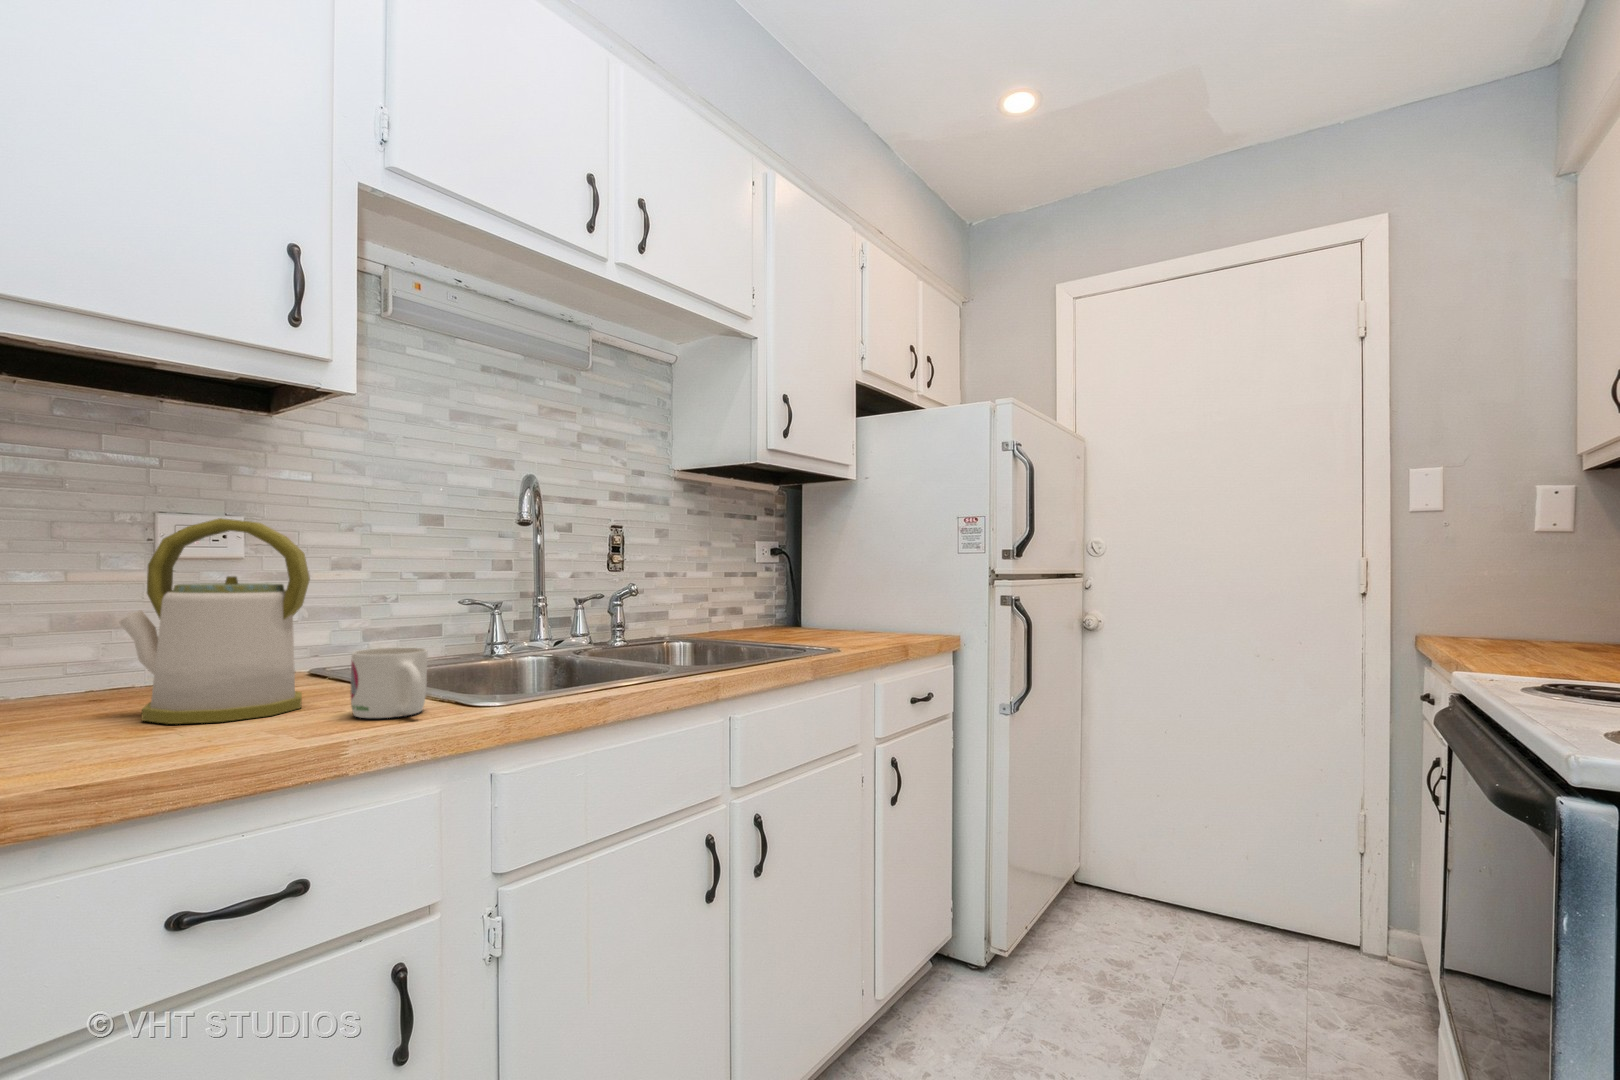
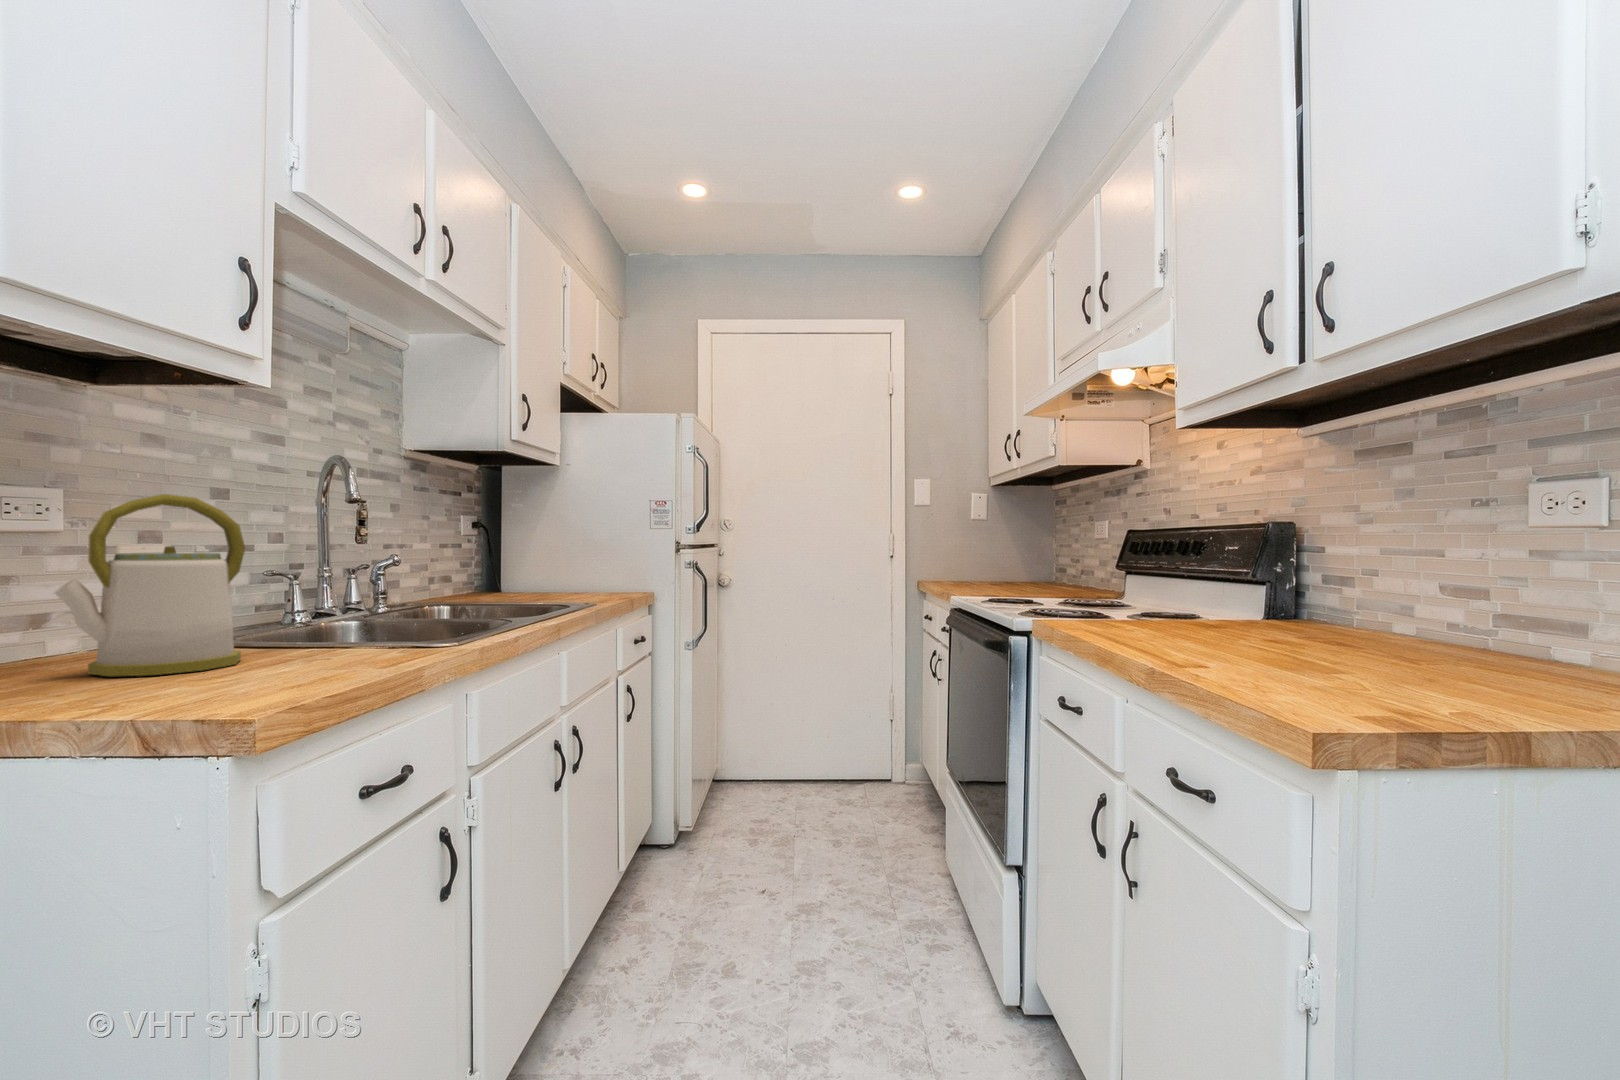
mug: present [351,648,427,718] -> none [315,603,394,658]

